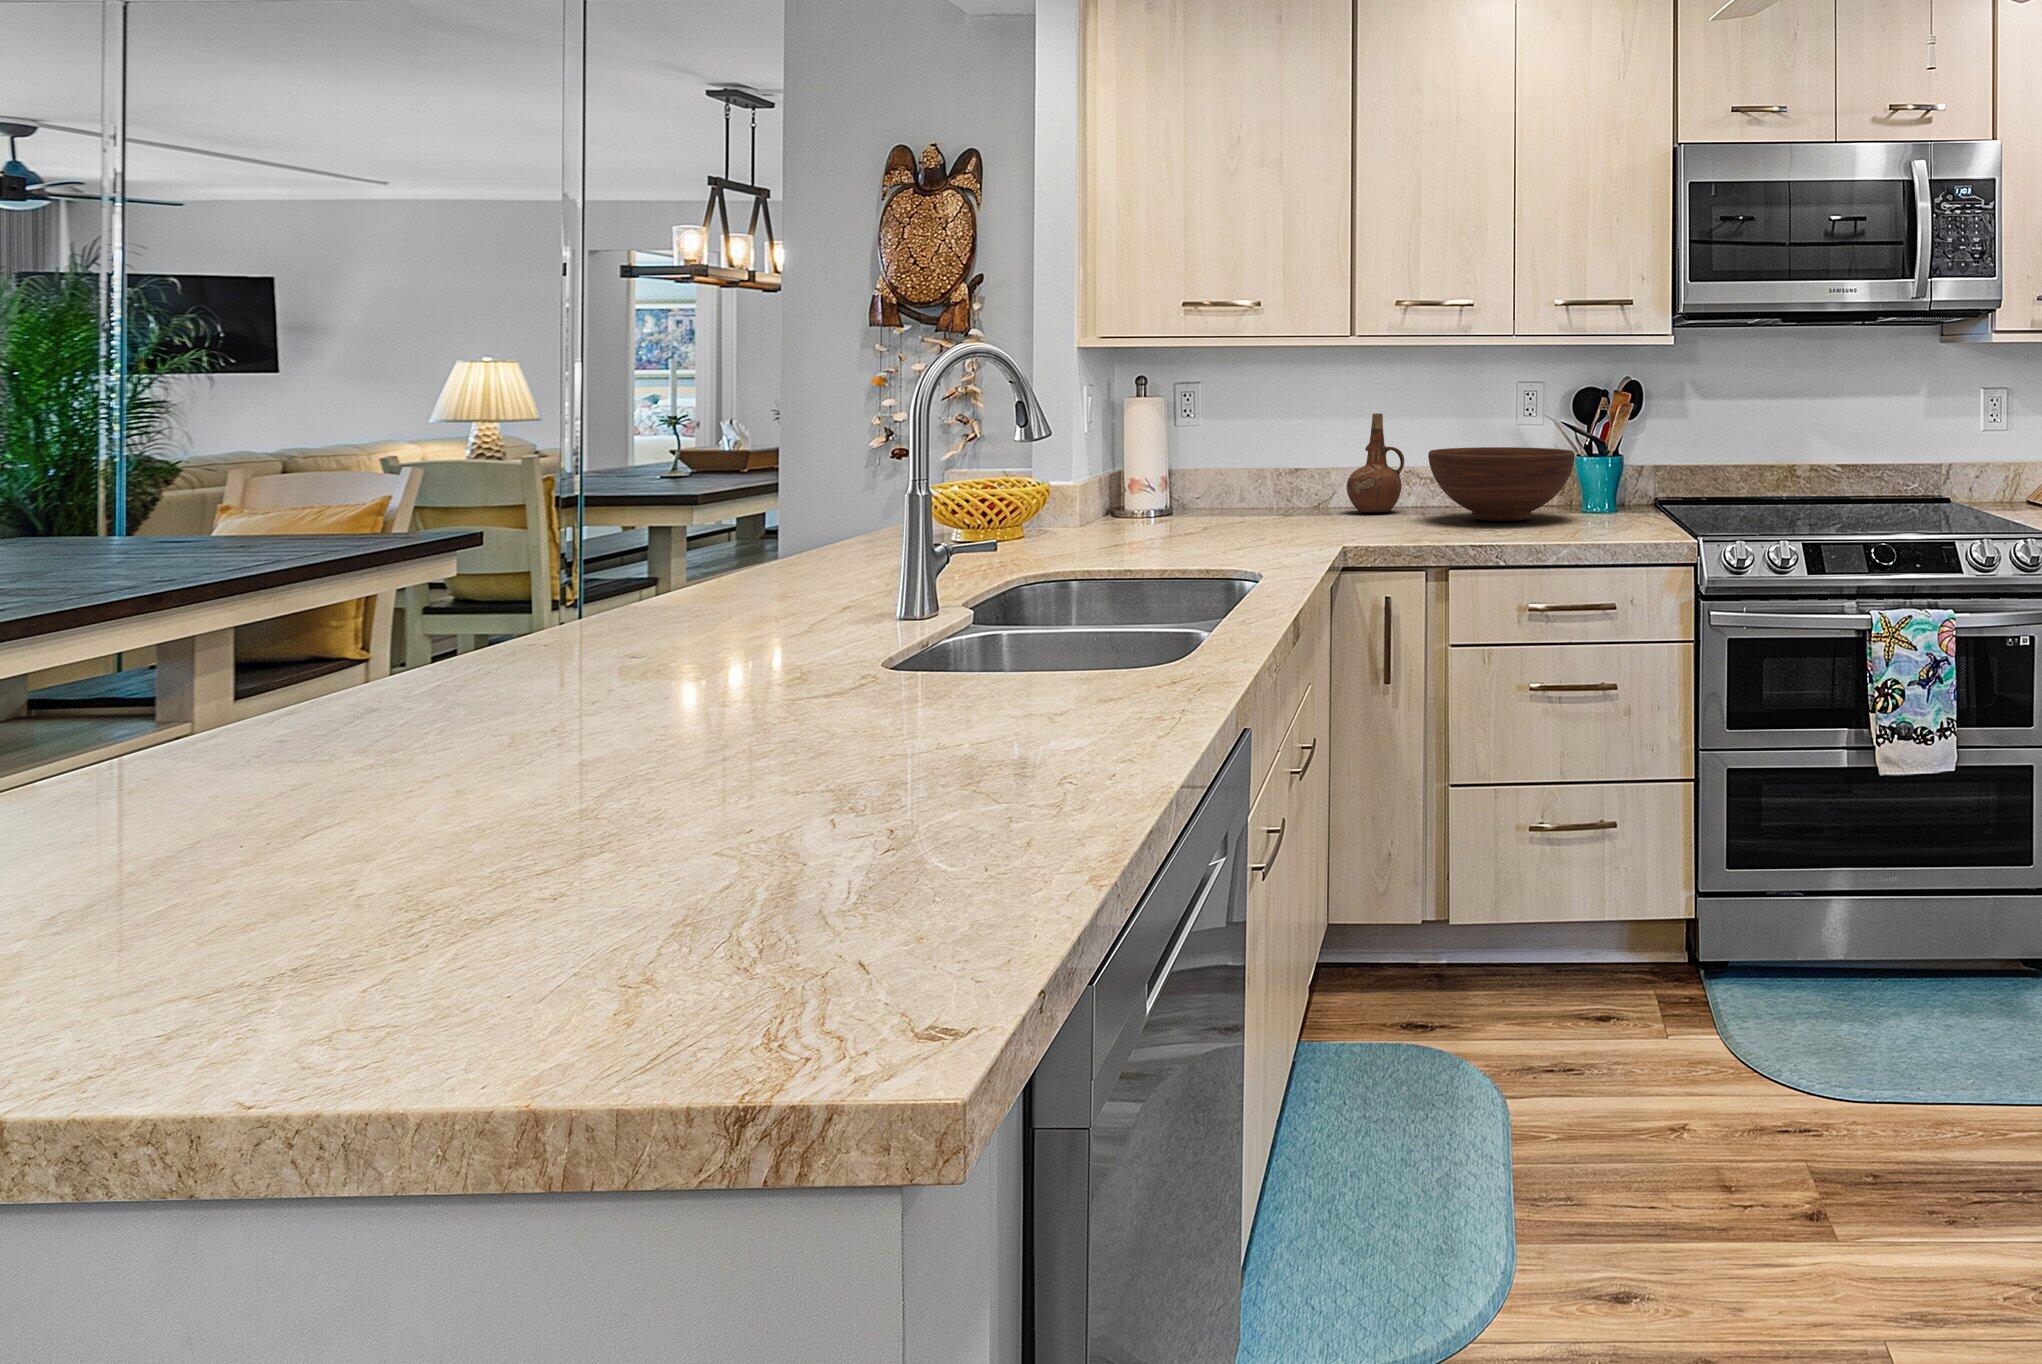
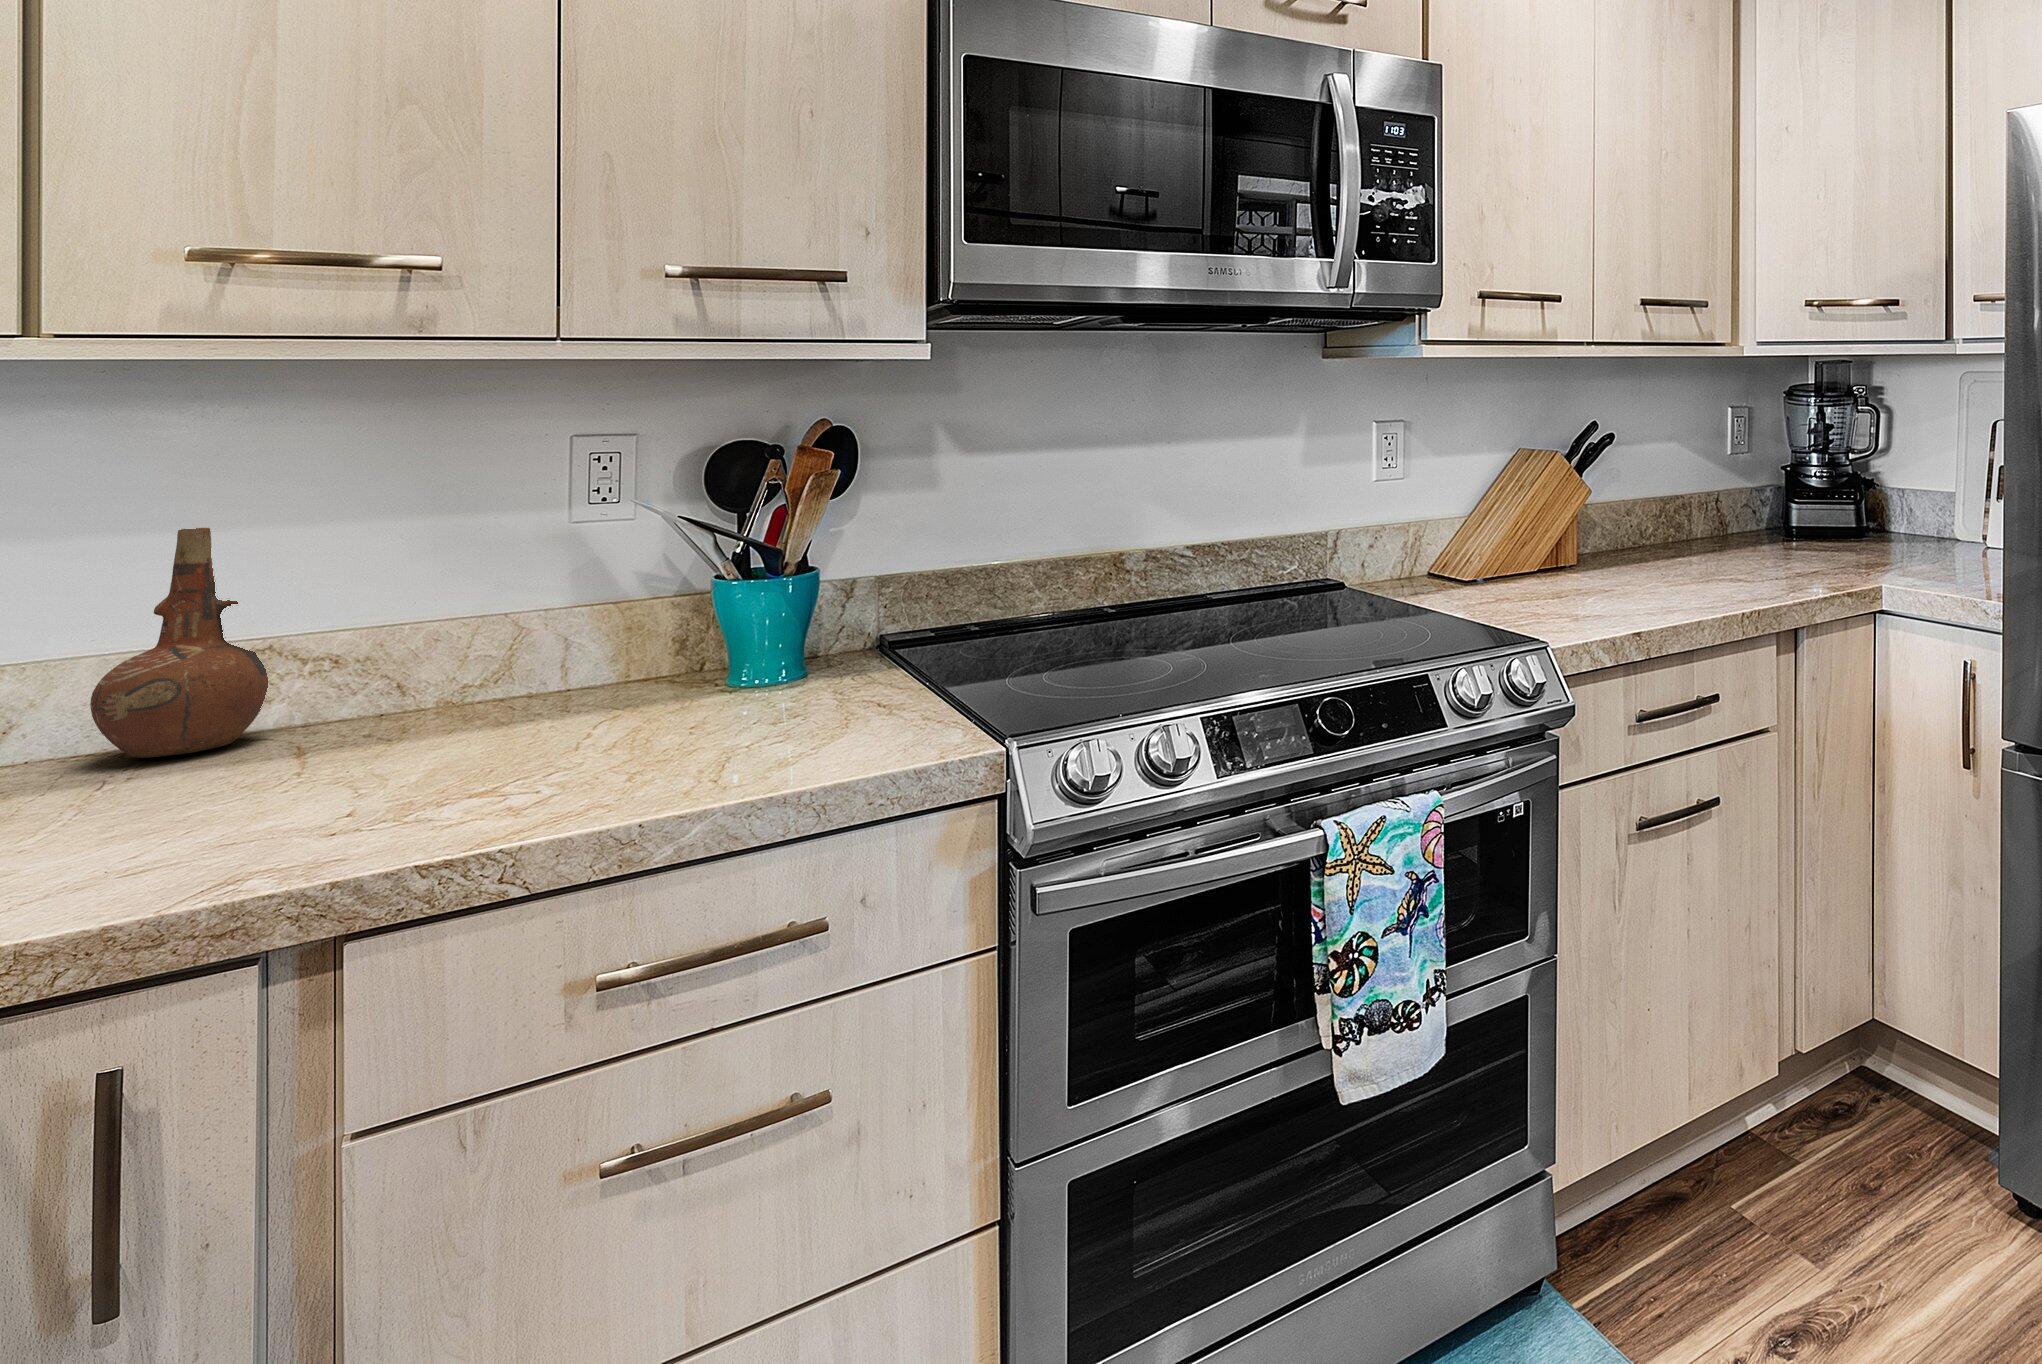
fruit bowl: present [1428,447,1575,521] -> none [324,570,714,748]

